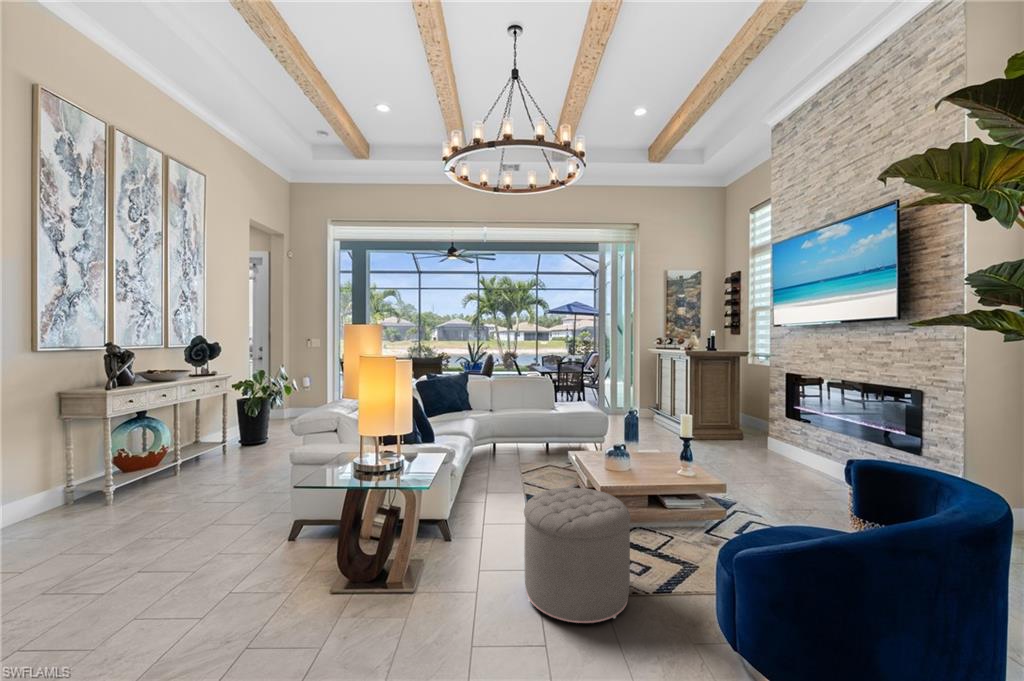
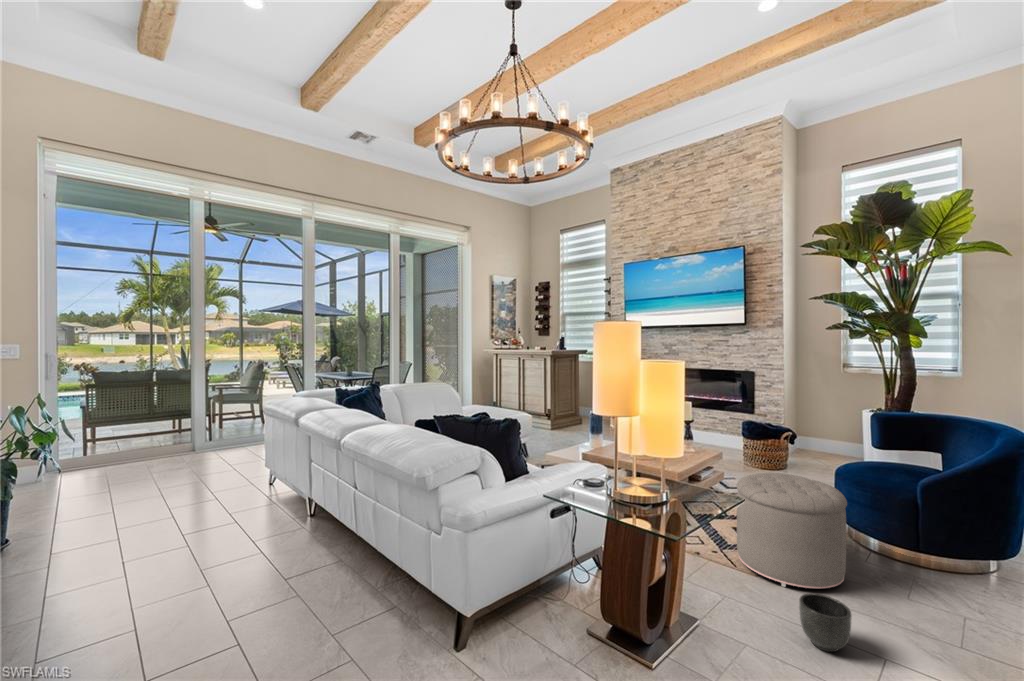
planter: none [425,585,467,642] -> present [799,593,851,652]

